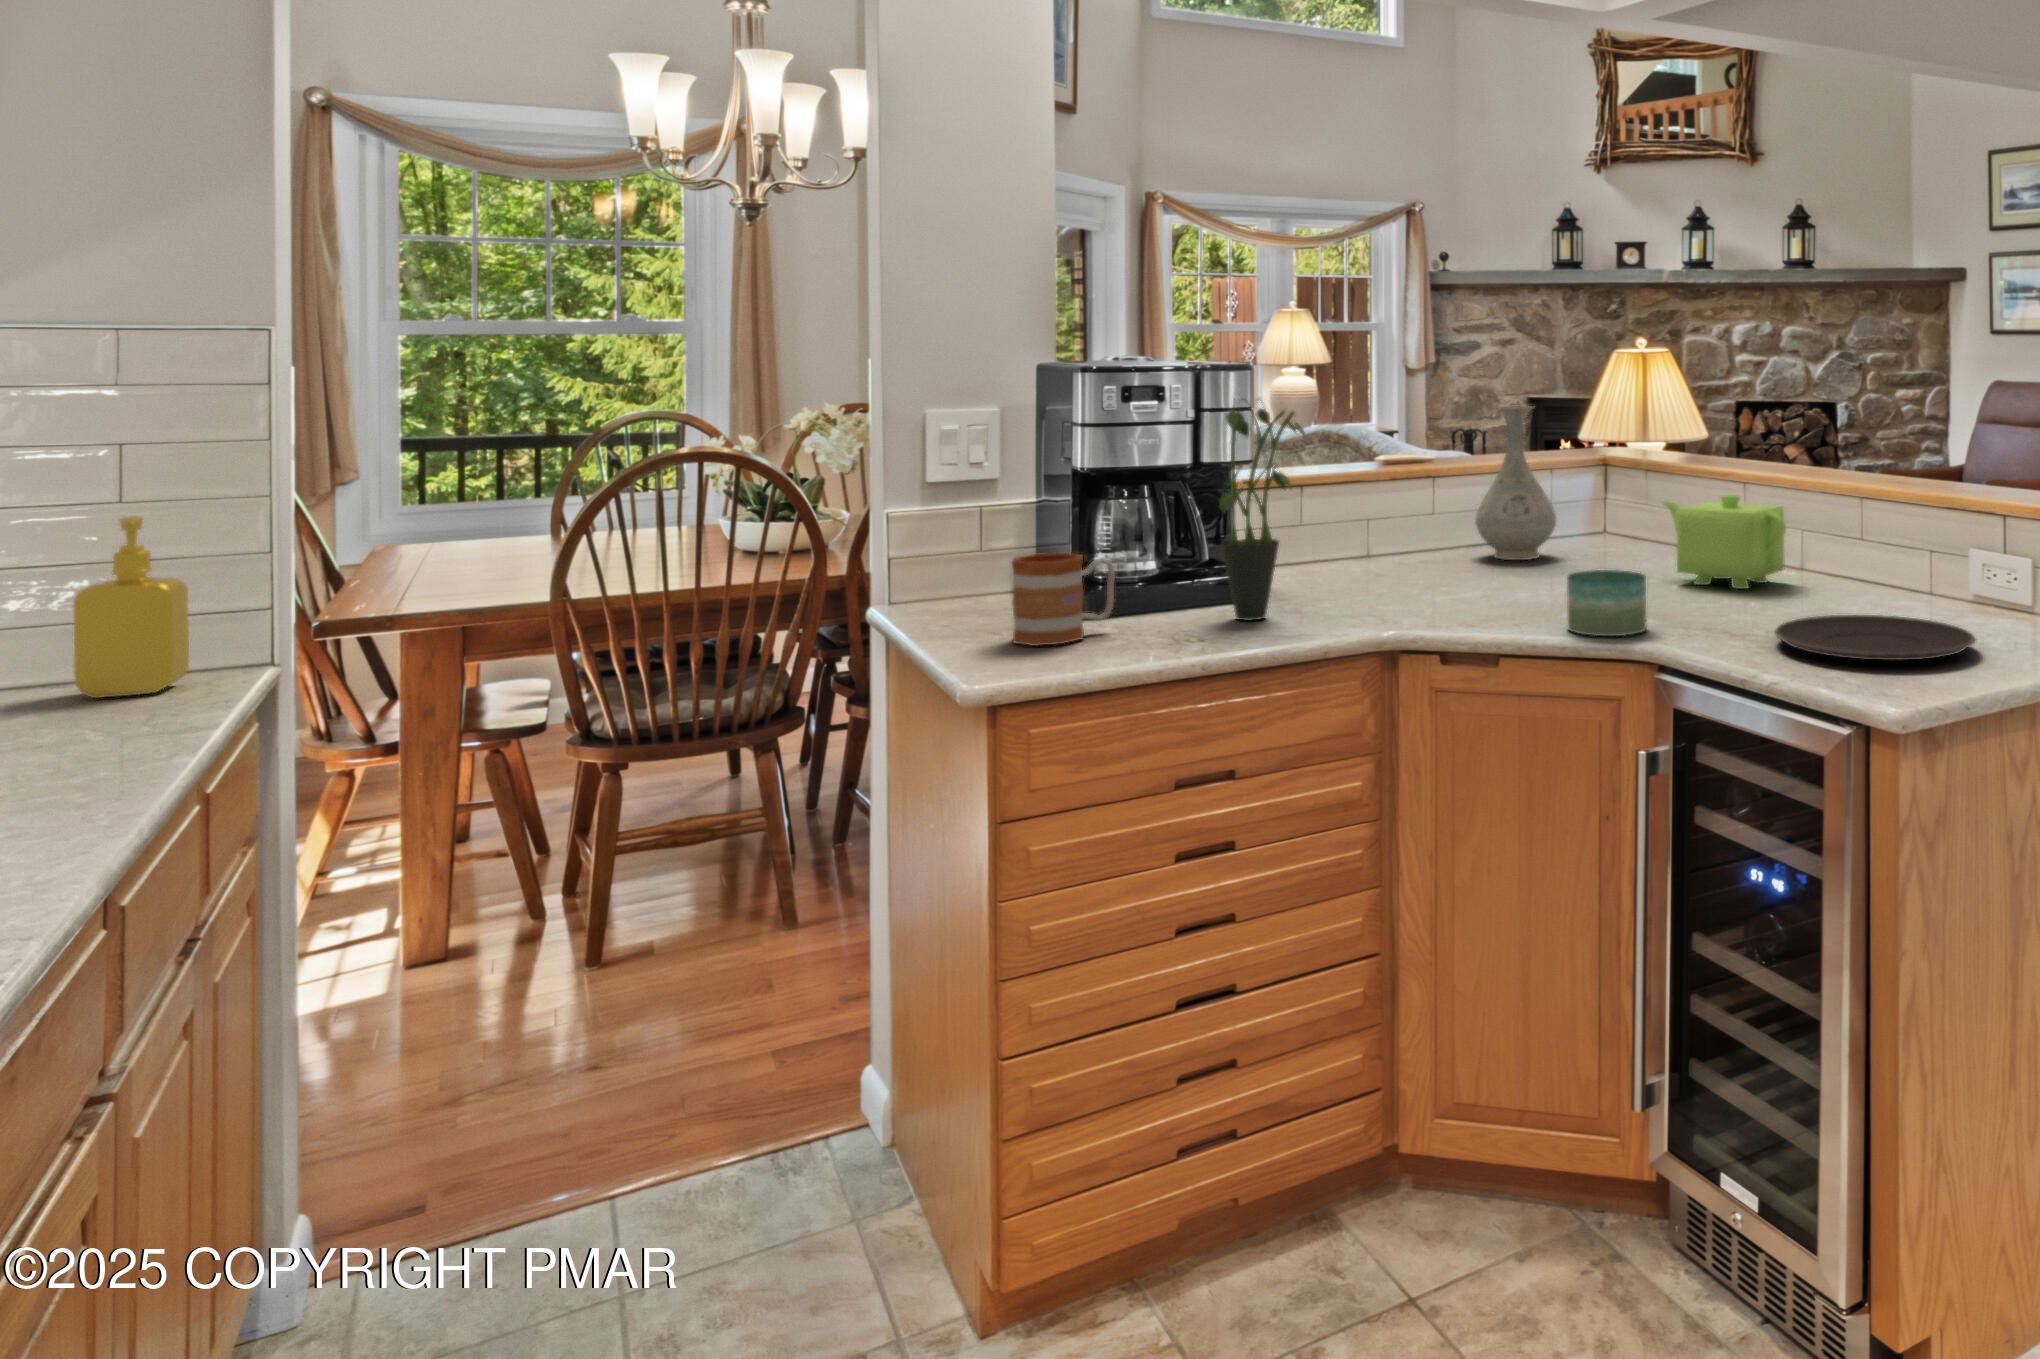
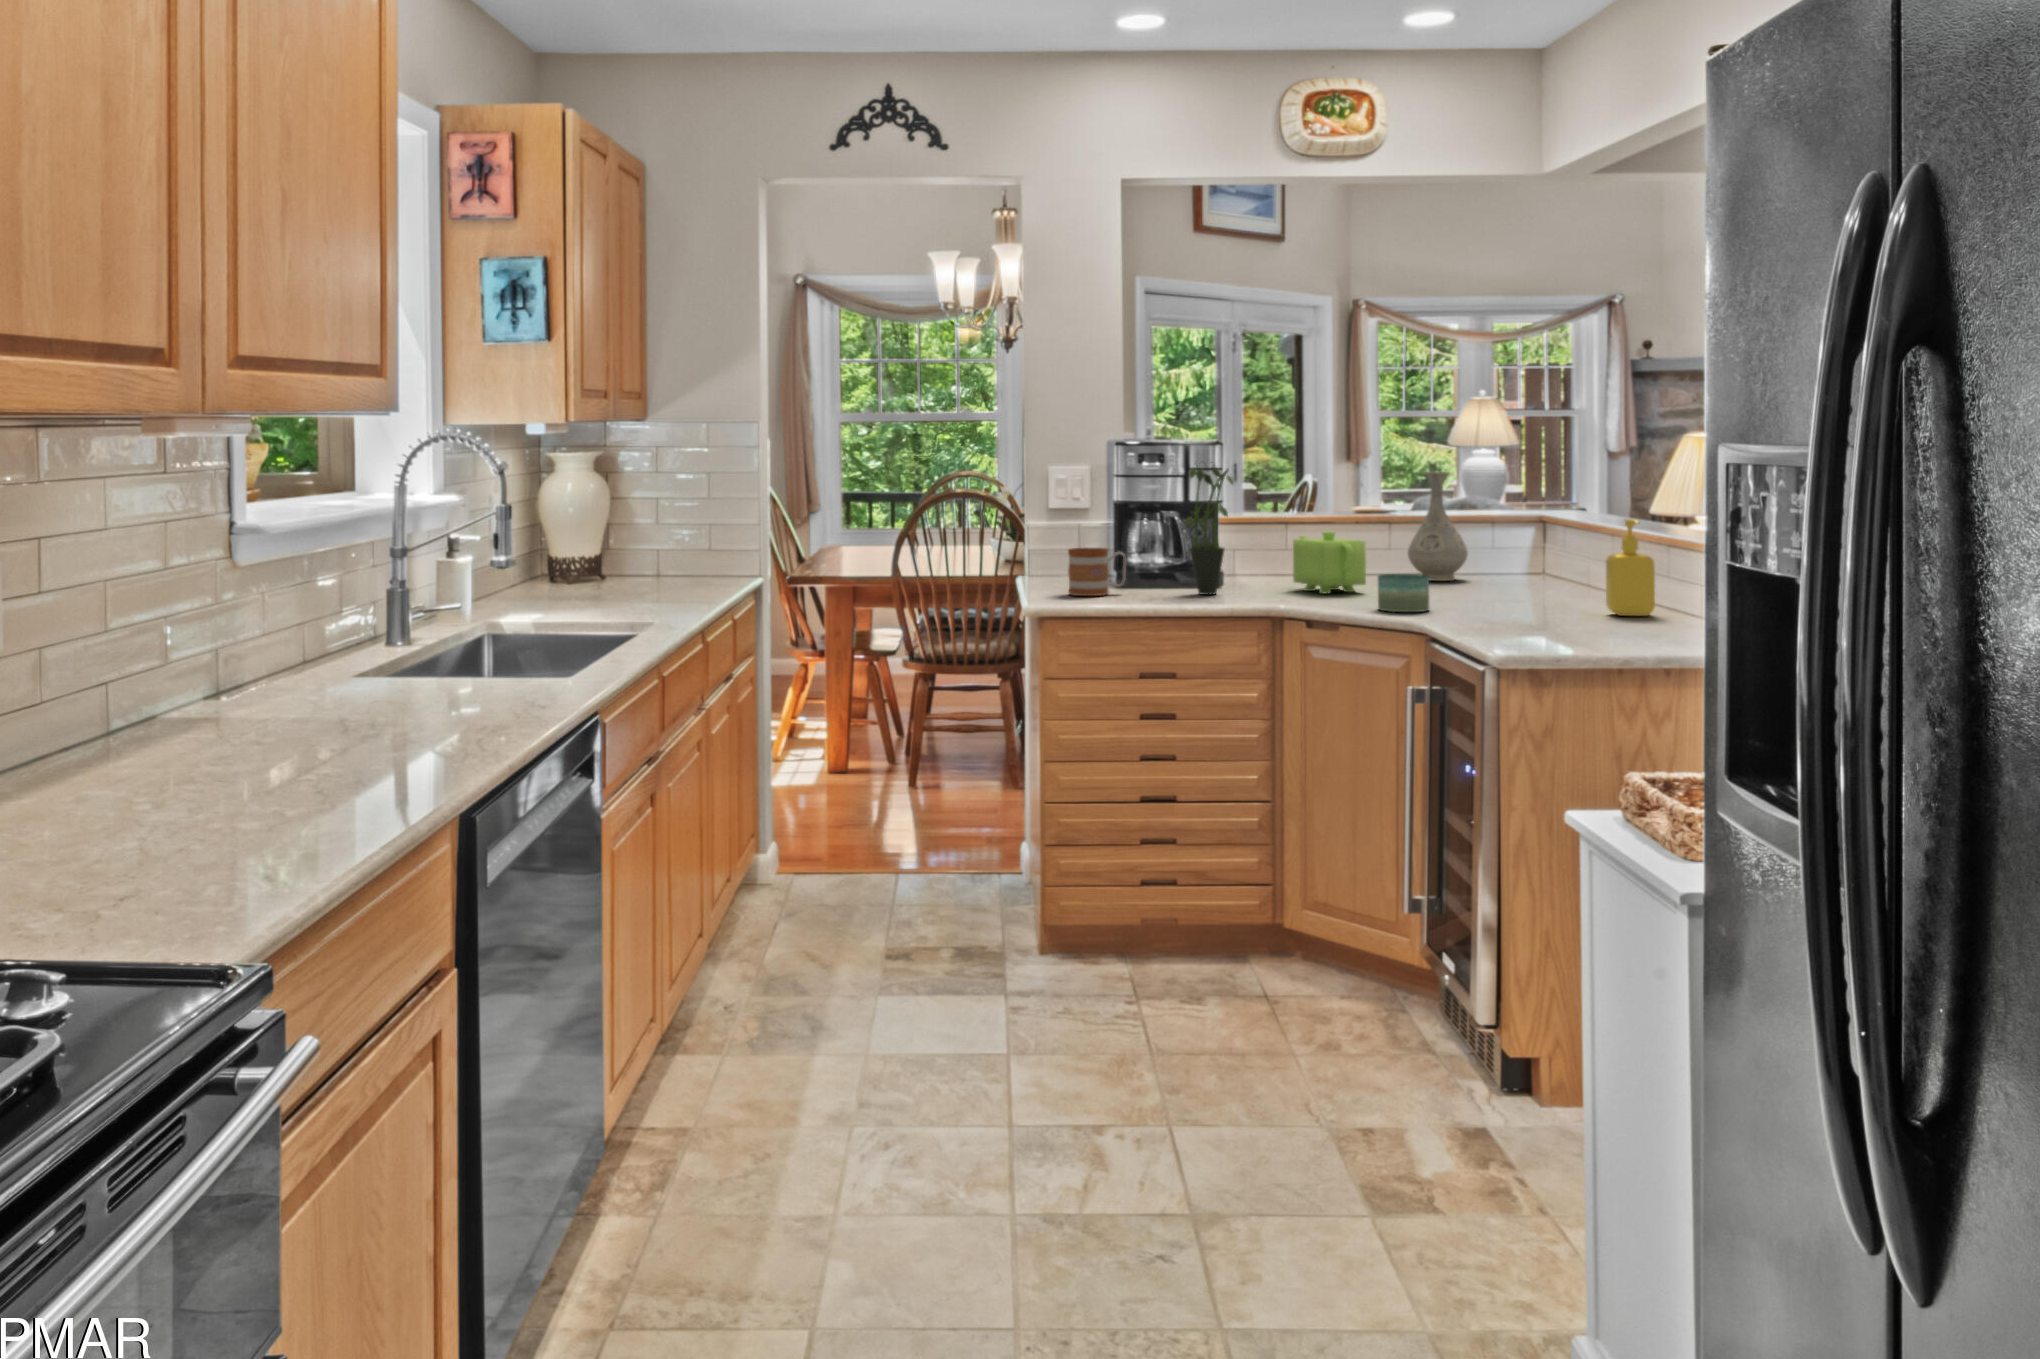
teapot: present [1662,494,1786,589] -> present [1293,531,1366,594]
soap dispenser: present [74,516,189,698] -> present [1606,519,1655,616]
plate: present [1774,615,1976,660] -> none [1482,609,1618,629]

